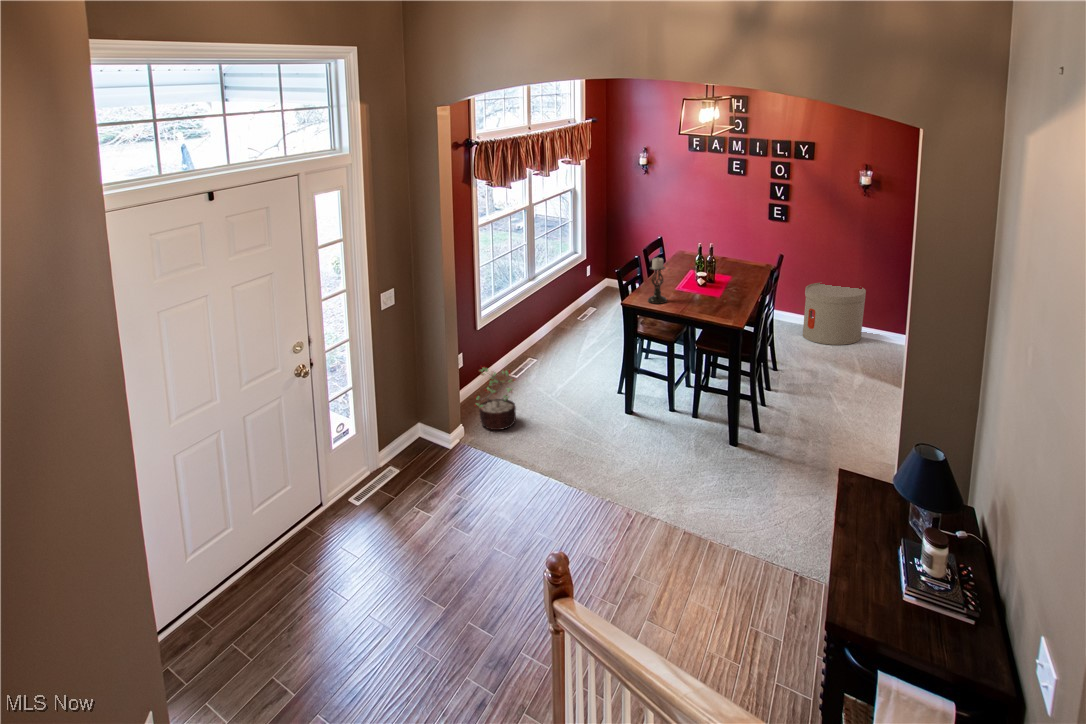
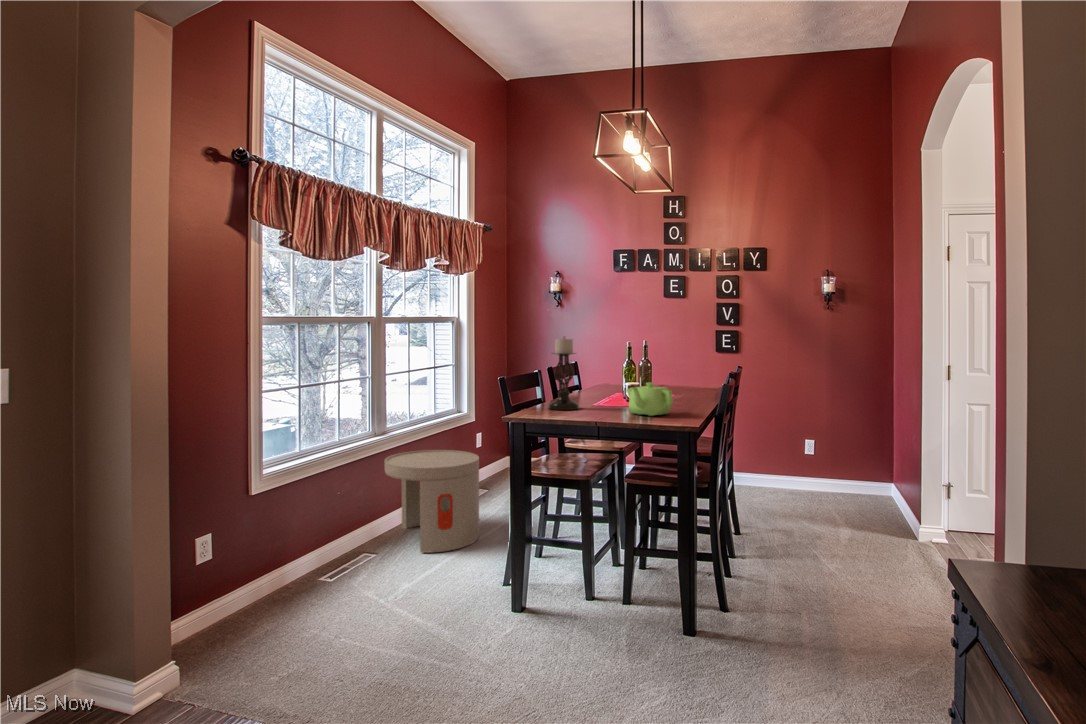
side table: present [803,283,866,345] -> present [385,450,479,553]
teapot: none [696,289,724,310] -> present [627,383,673,416]
decorative plant: present [475,367,516,430] -> none [218,504,309,630]

